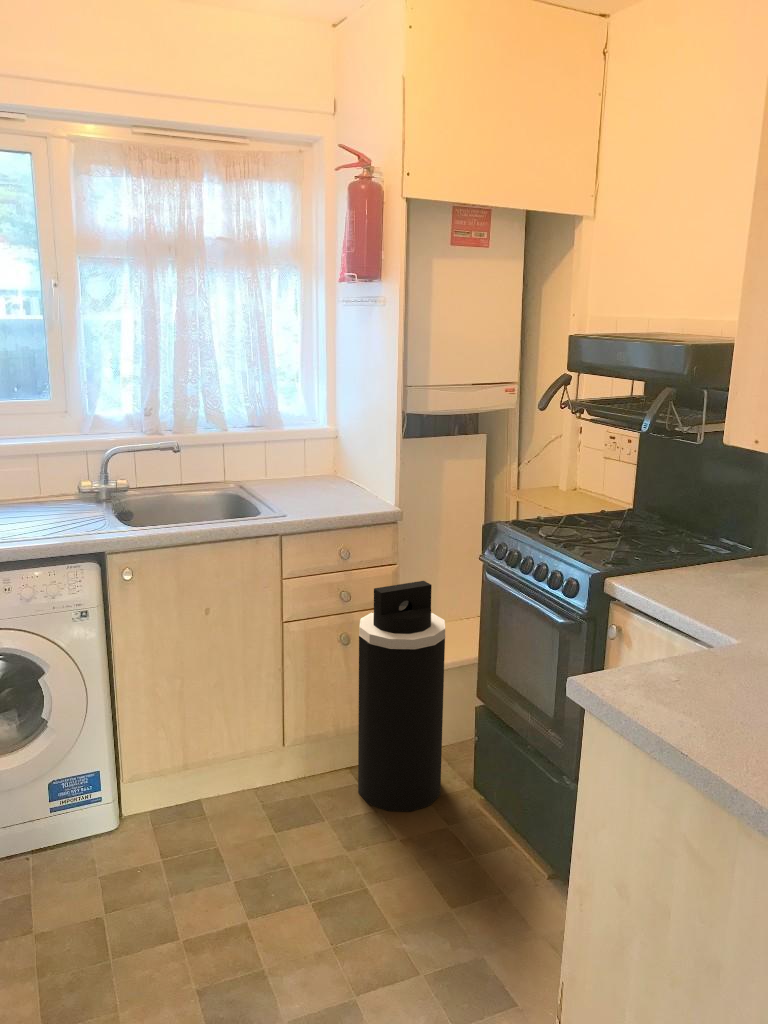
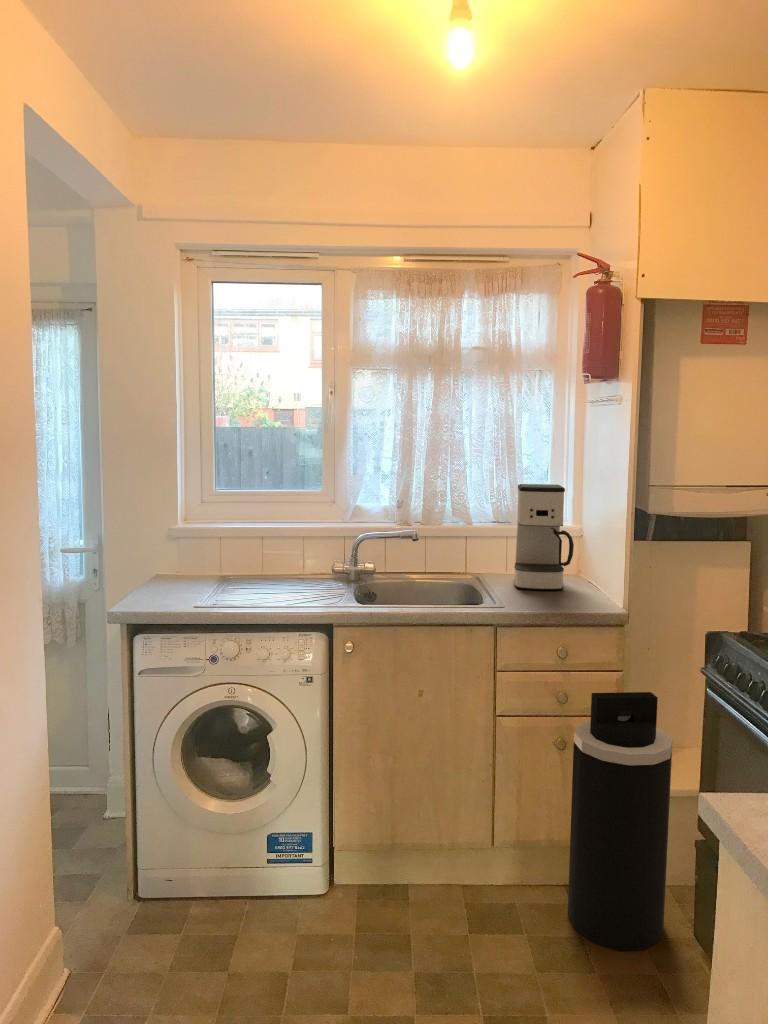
coffee maker: none [274,386,336,494] -> present [514,484,574,590]

